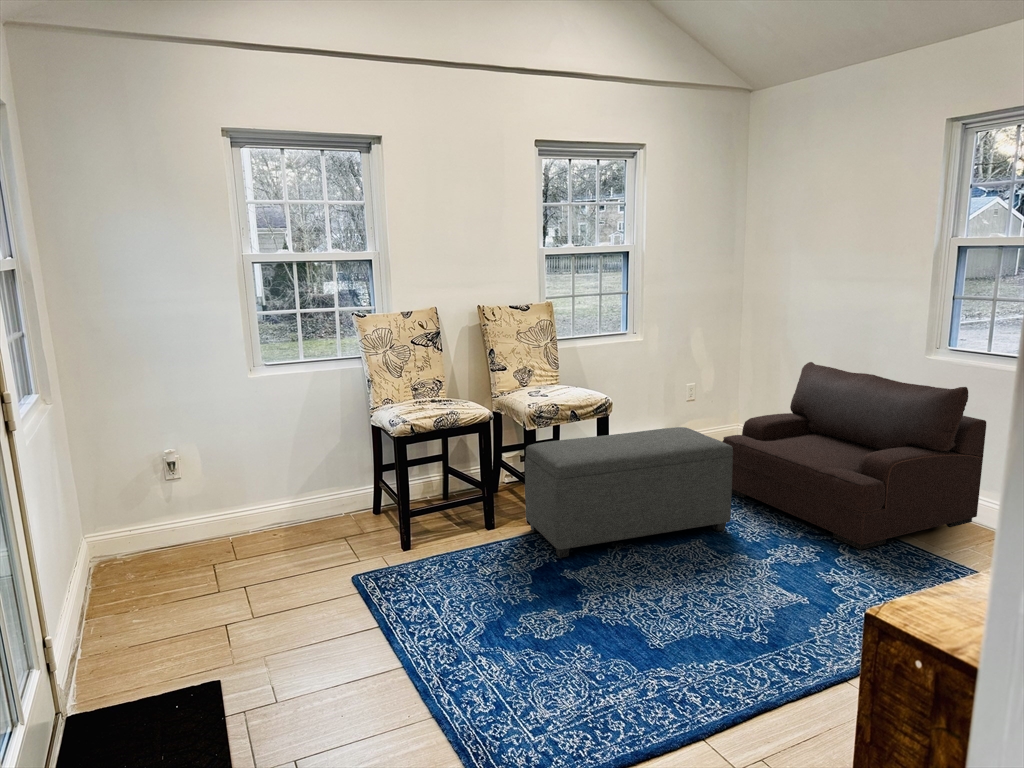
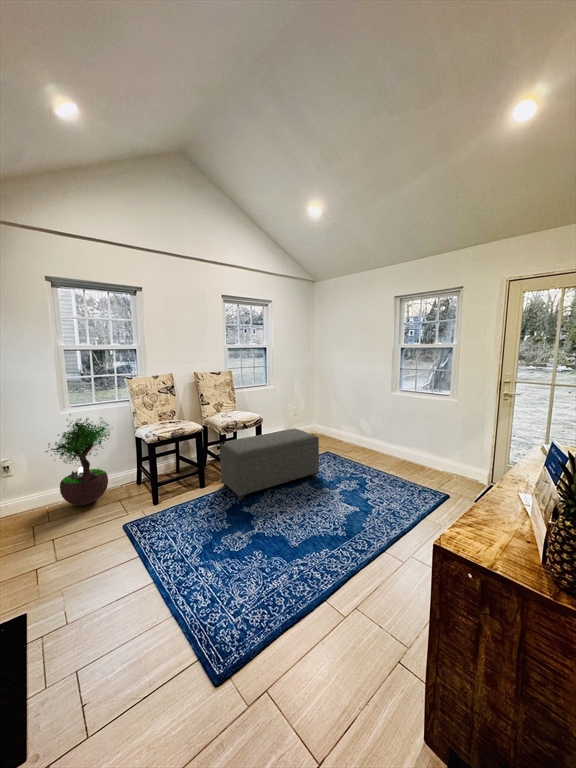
armchair: present [722,362,986,549] -> none [311,396,419,480]
potted tree: none [228,374,333,538] -> present [46,414,110,505]

